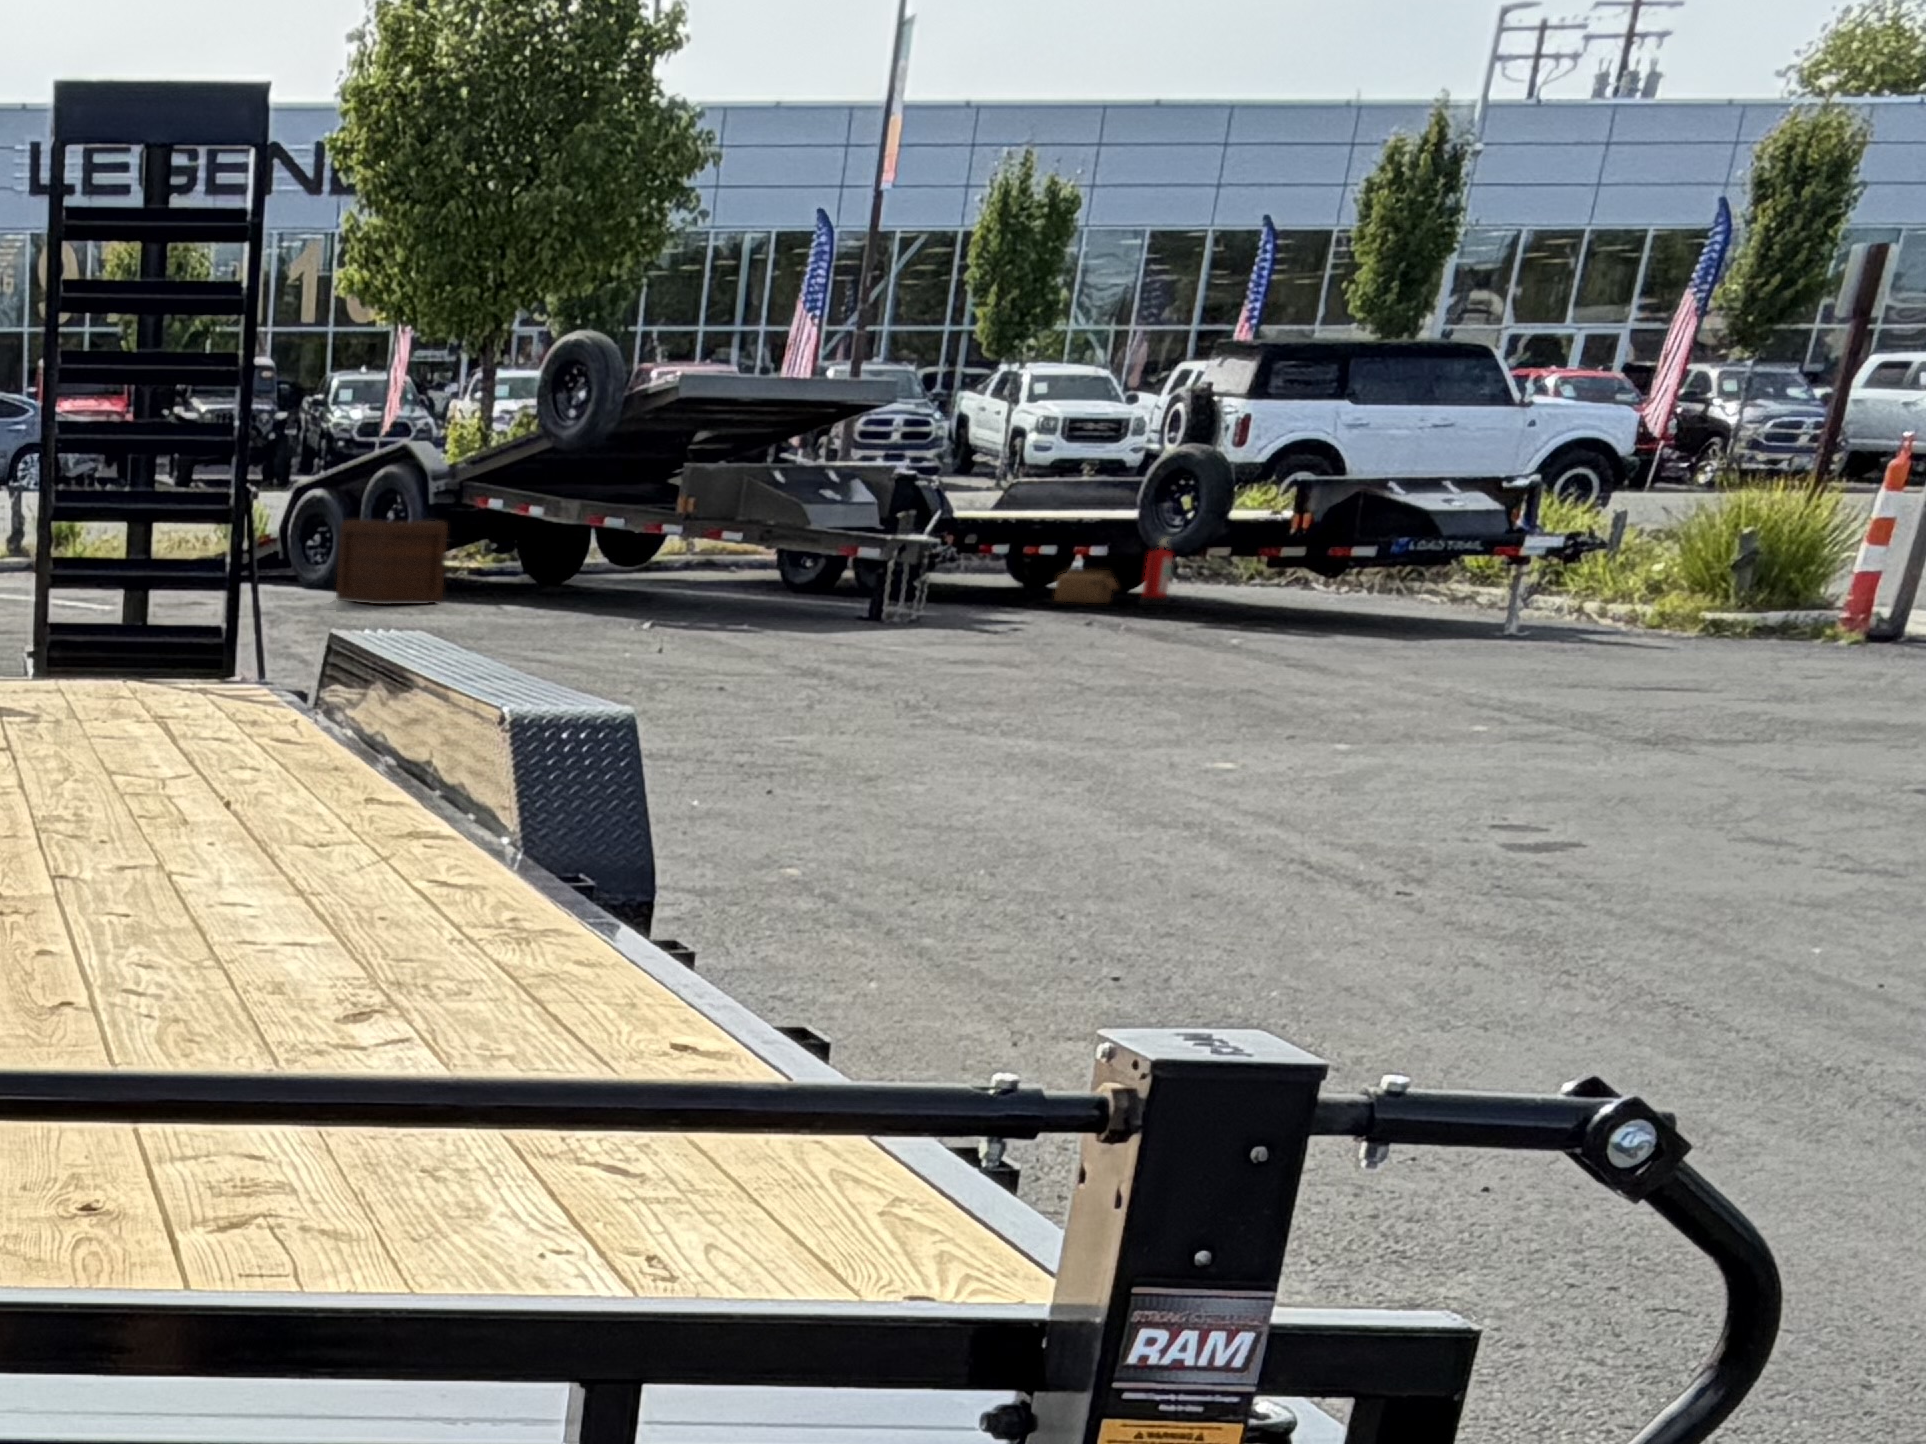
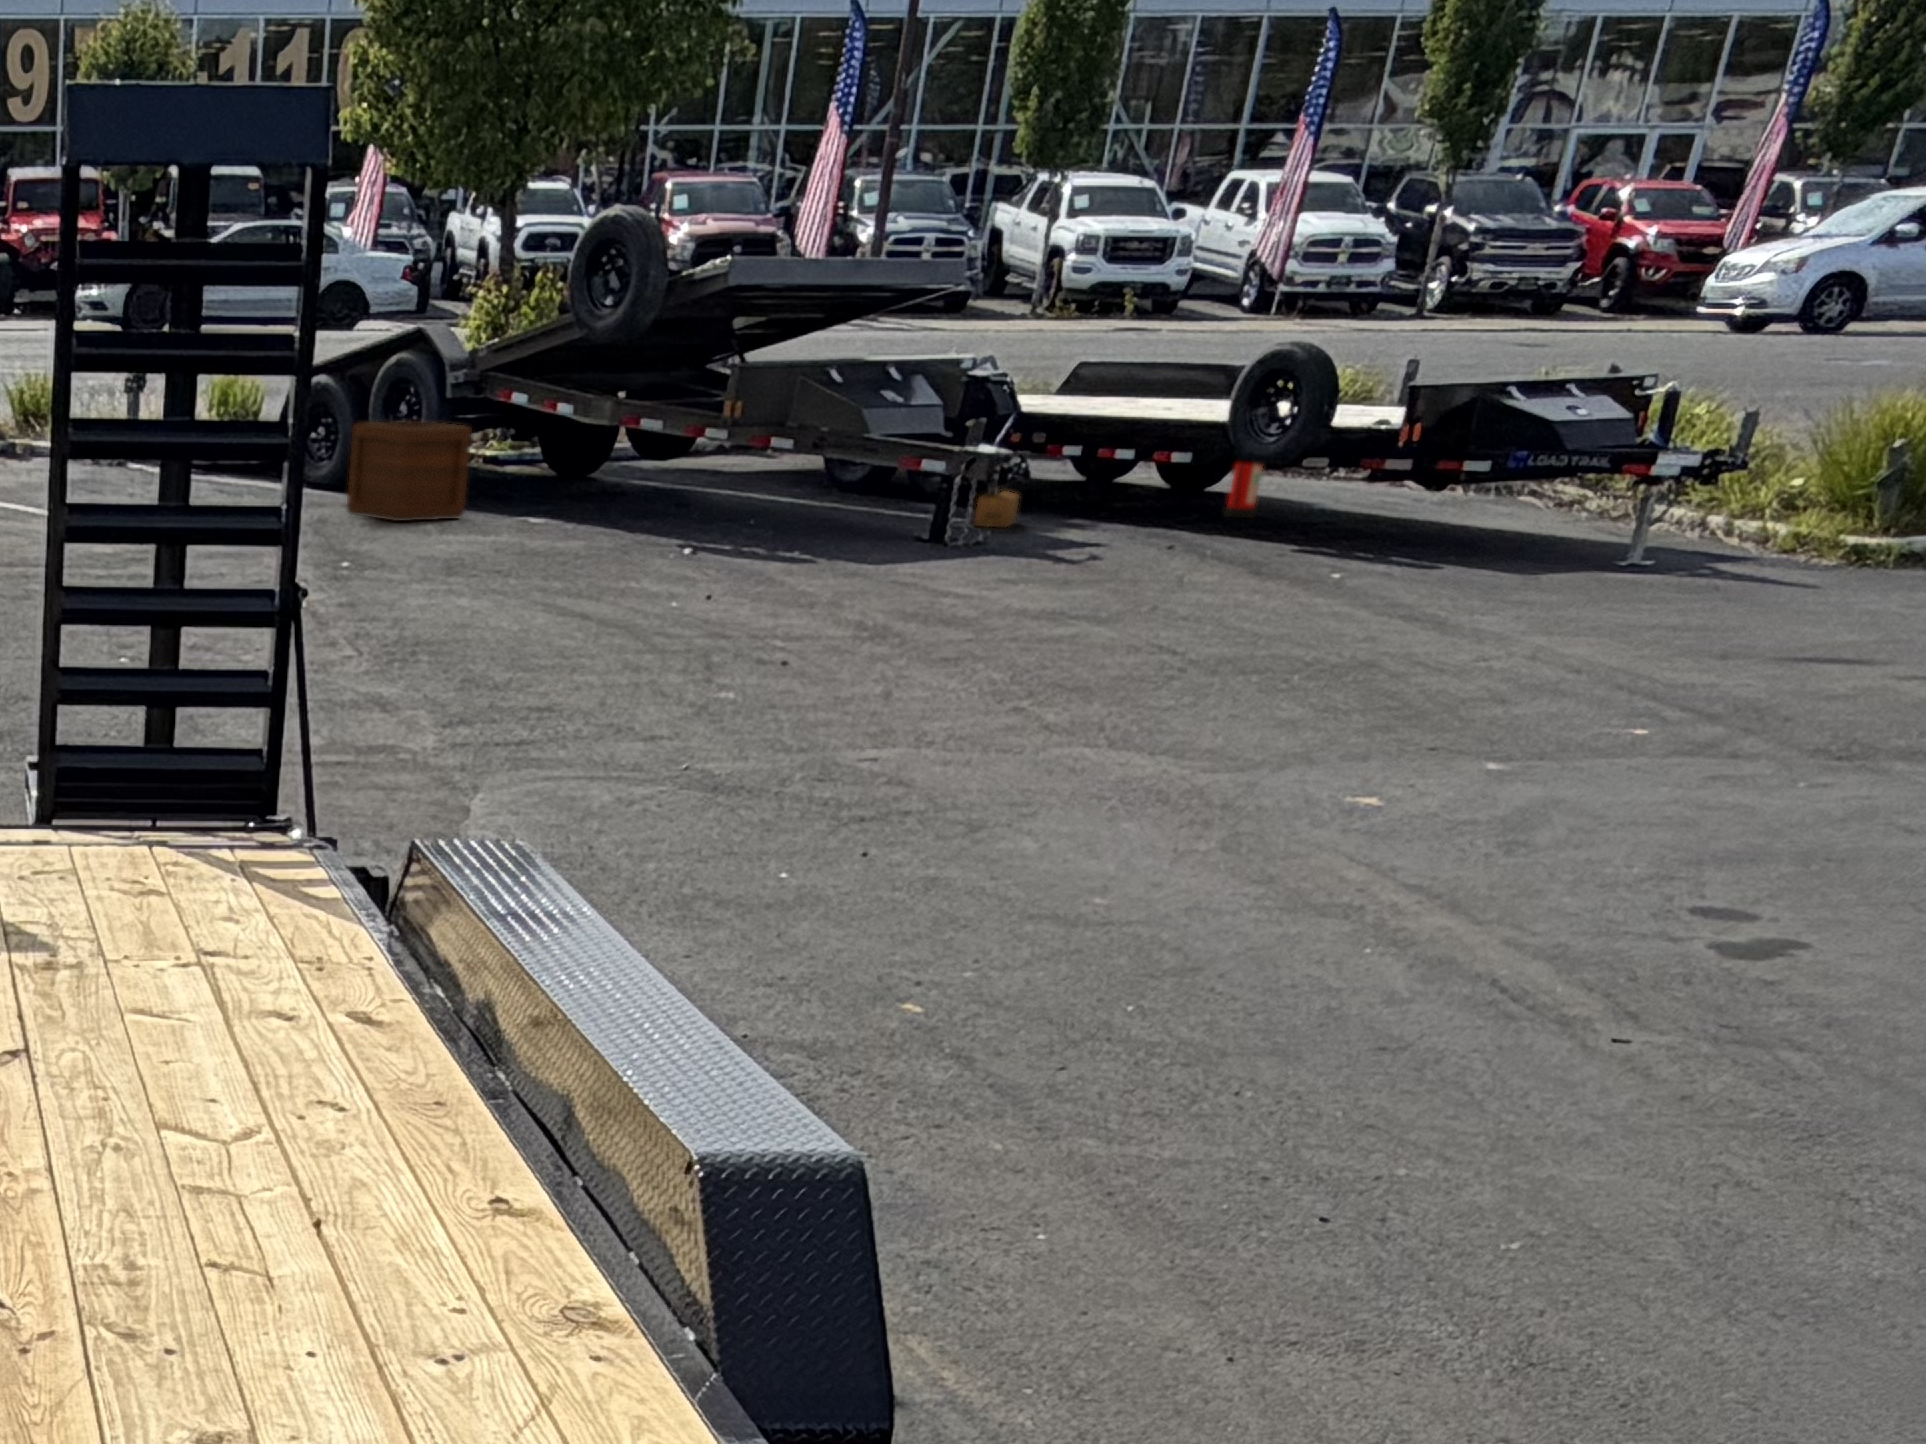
cardboard box: present [1054,569,1117,603] -> present [975,488,1019,527]

